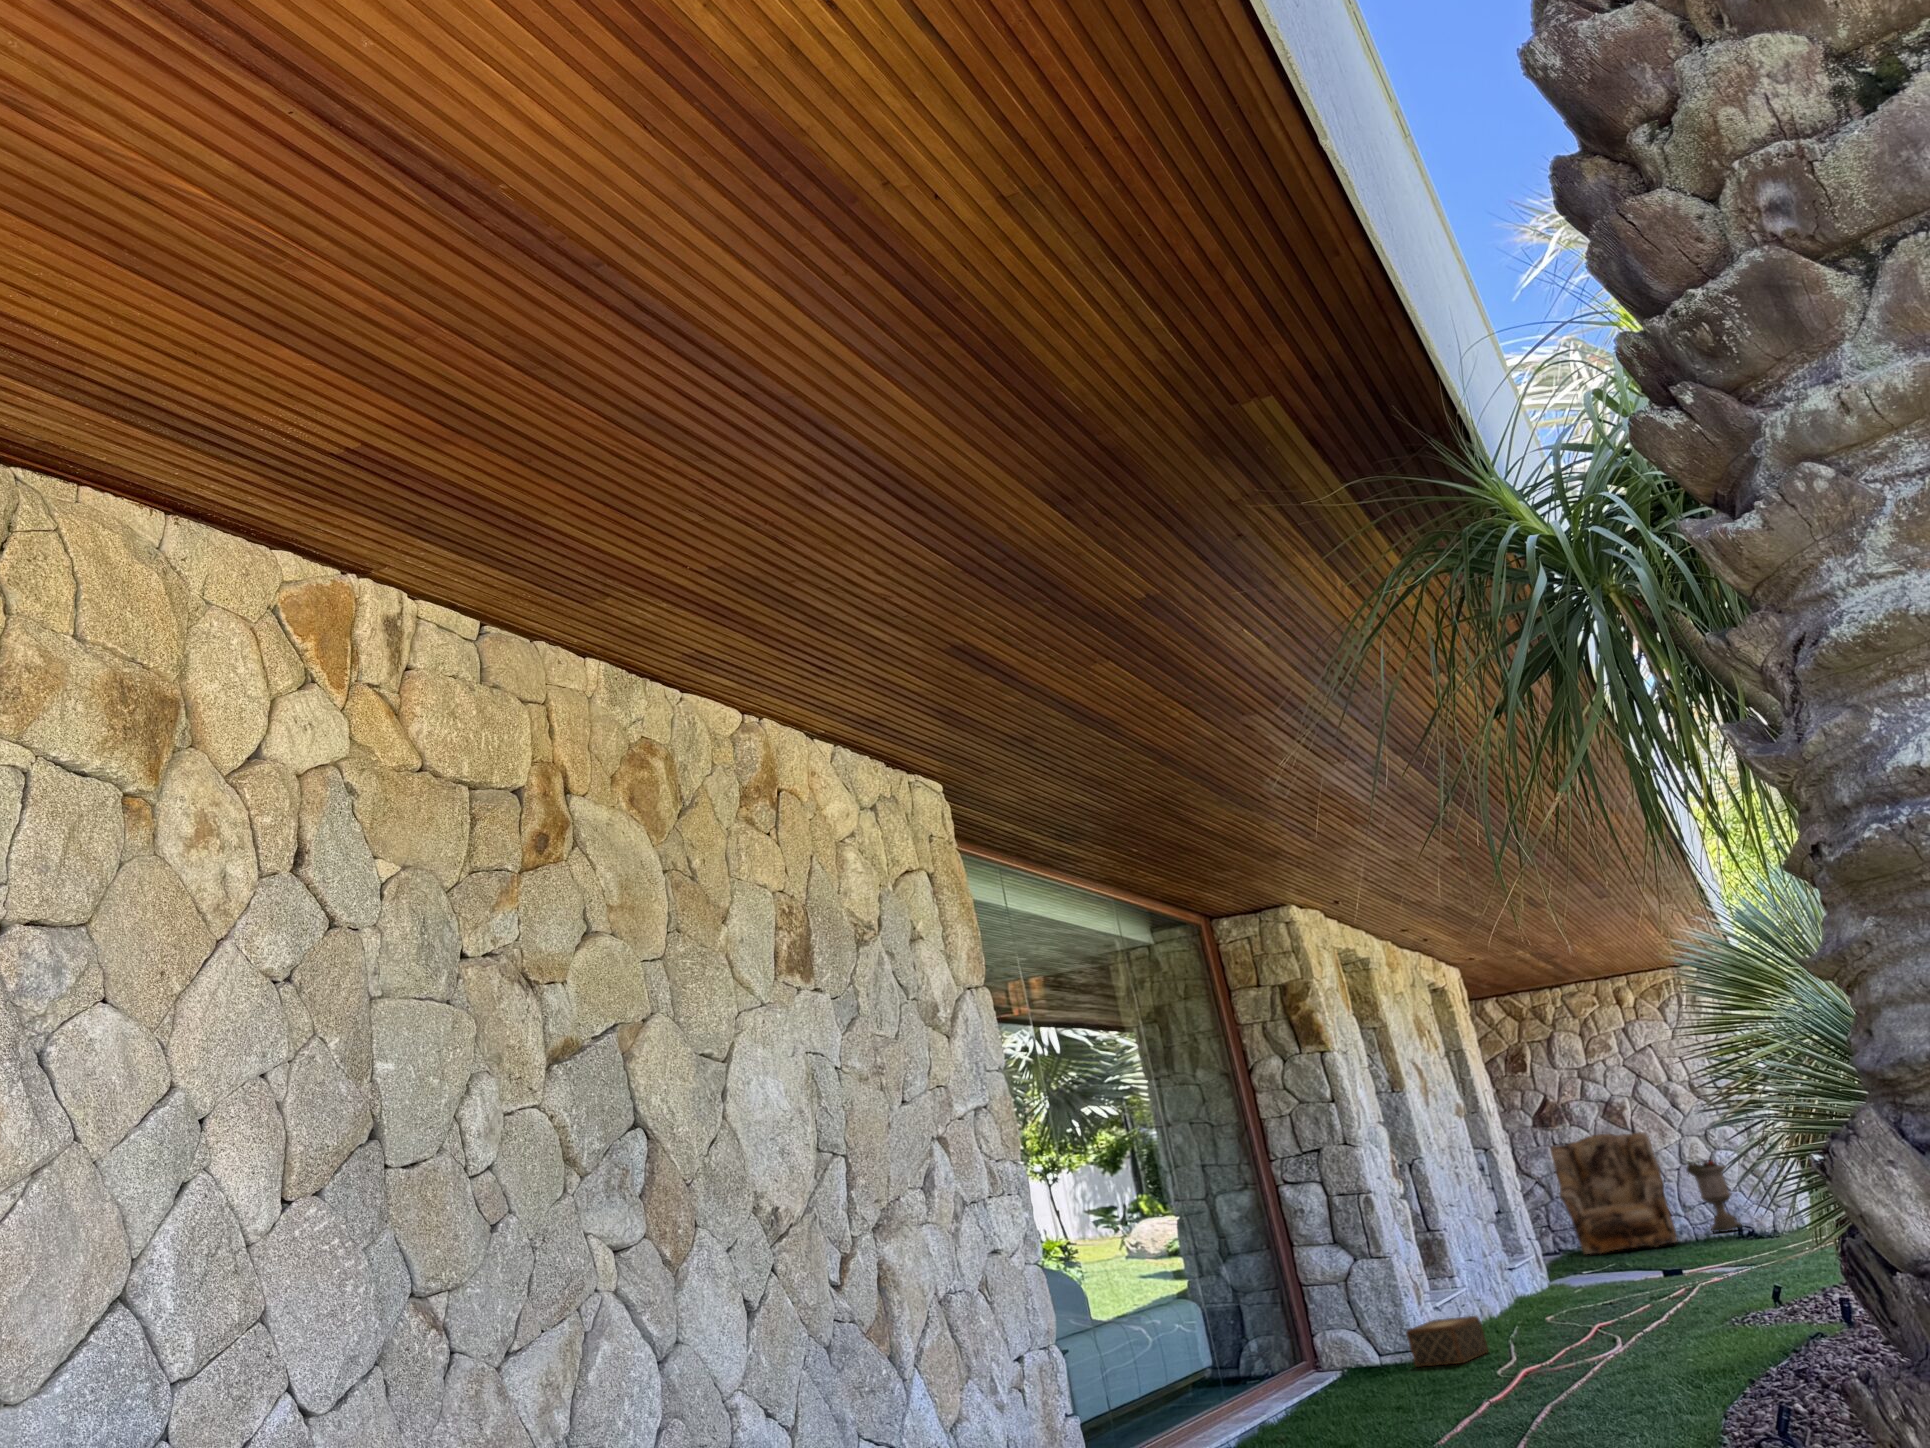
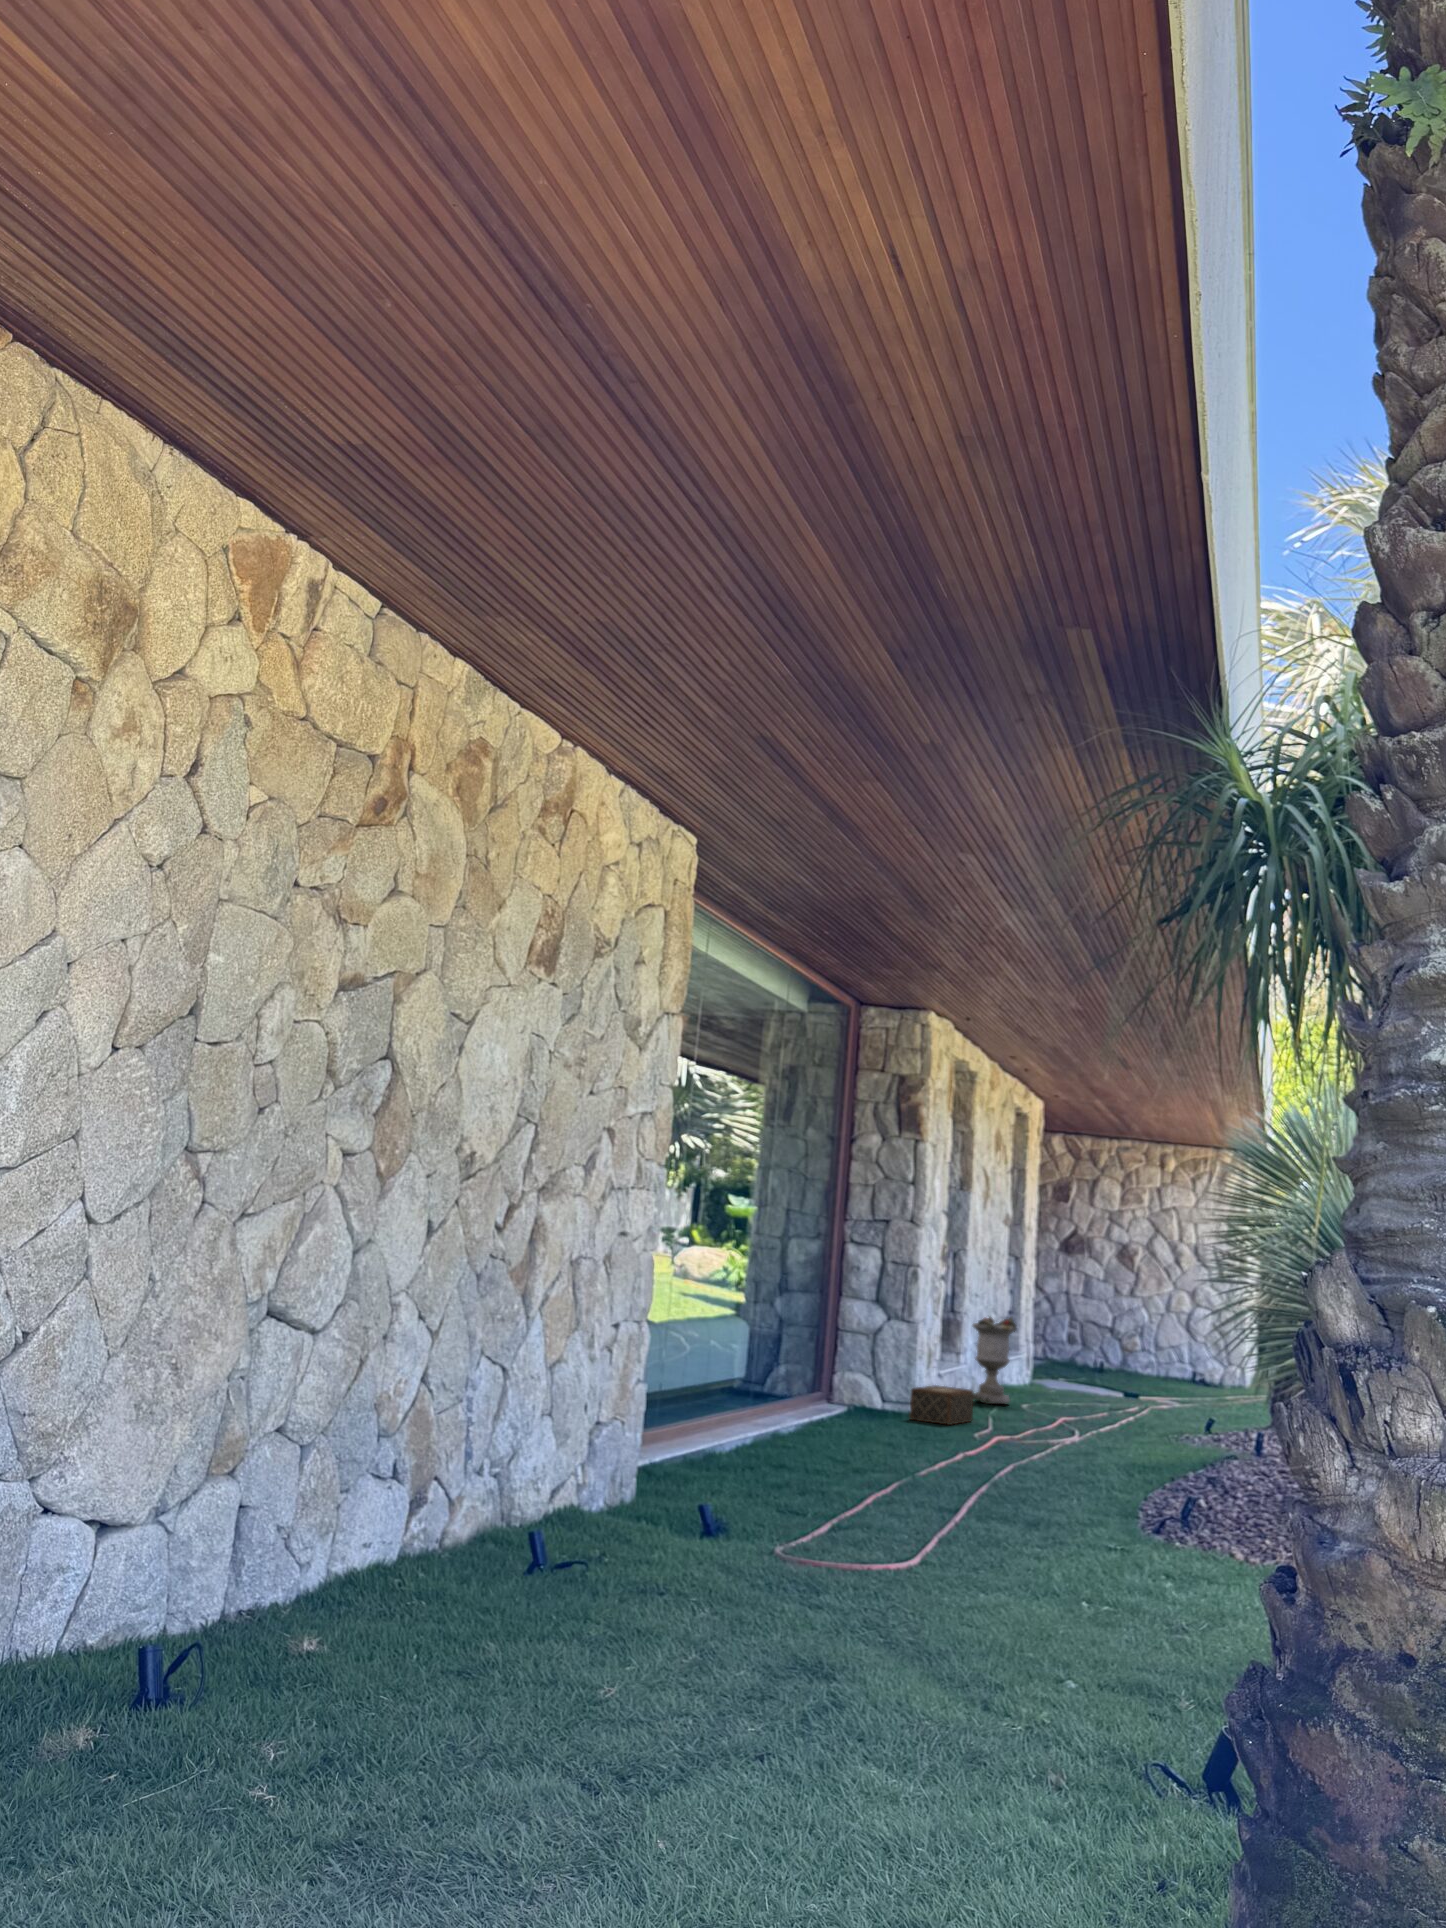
armchair: present [1551,1132,1677,1254] -> none [1063,1270,1152,1374]
planter: present [1687,1161,1742,1233] -> present [973,1317,1016,1404]

